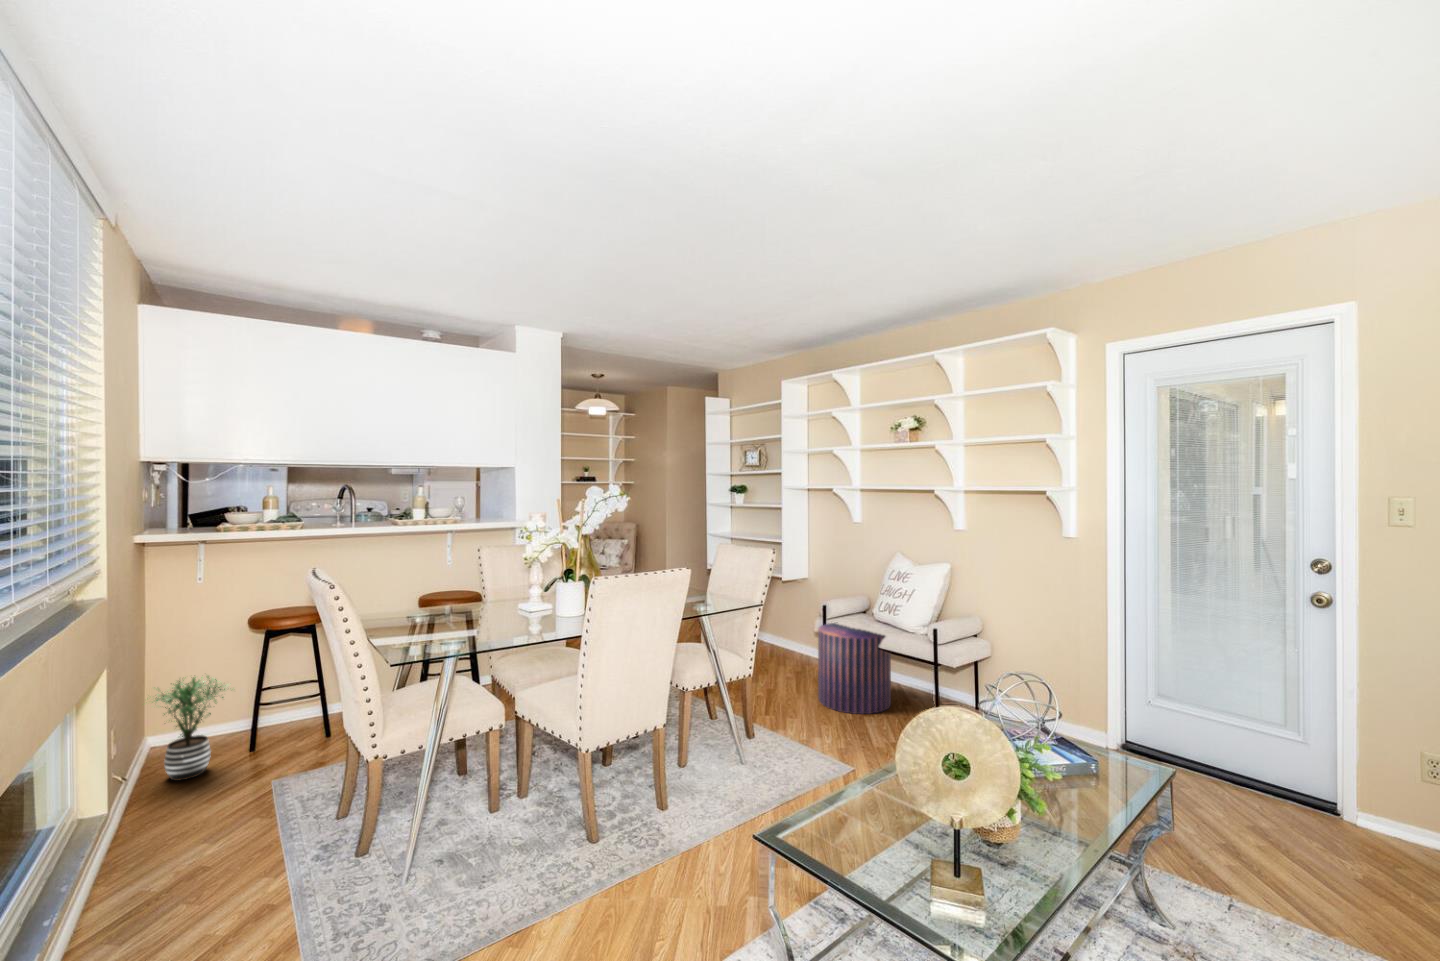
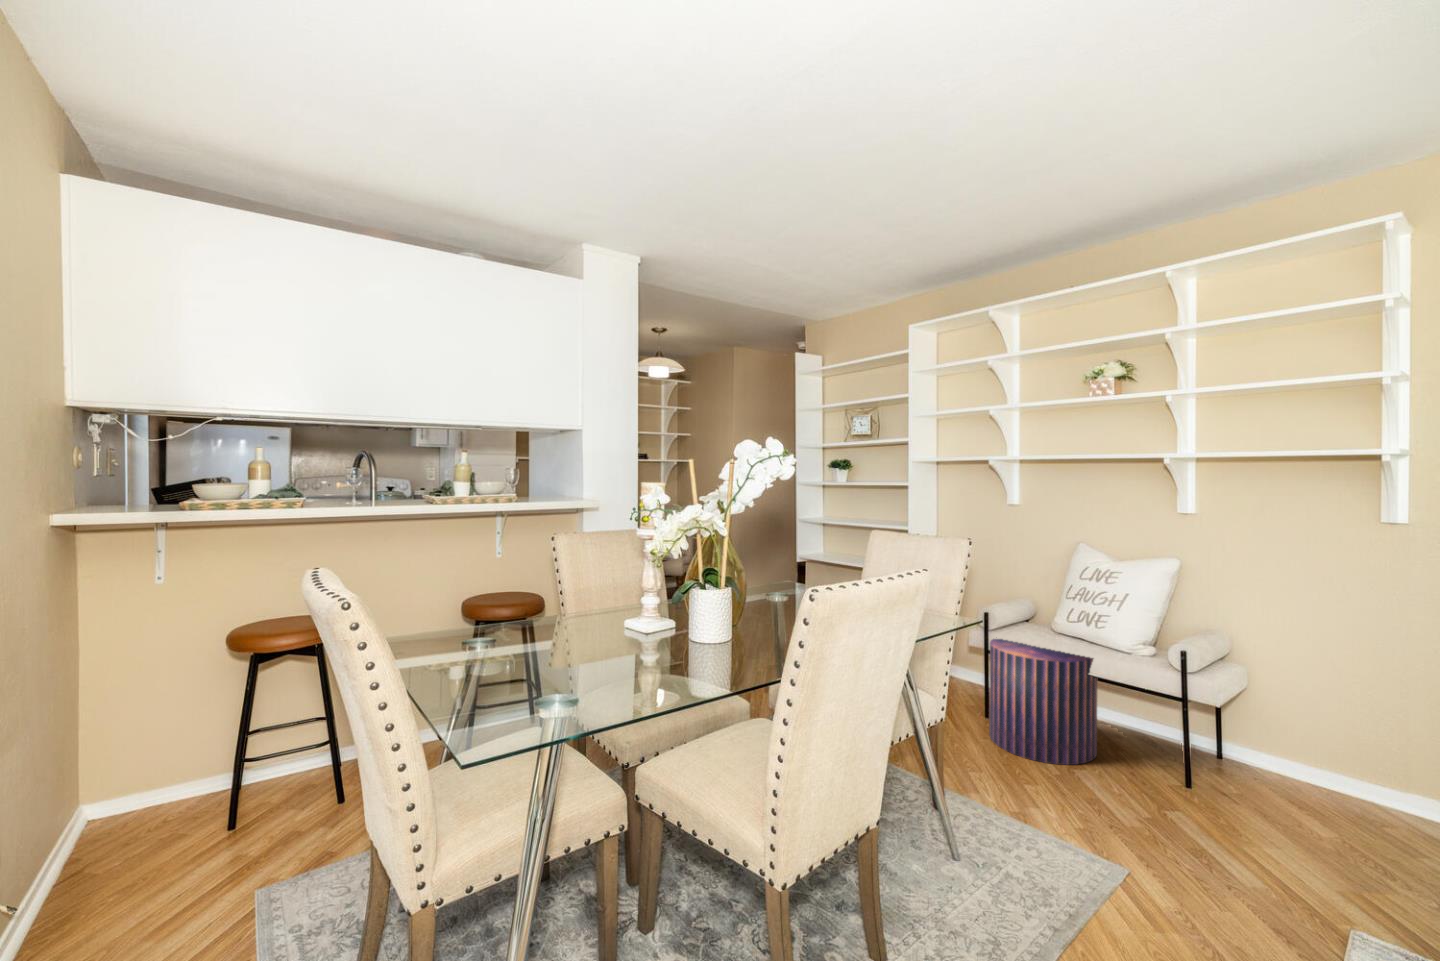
potted plant: present [155,676,229,781] -> none [56,719,206,885]

